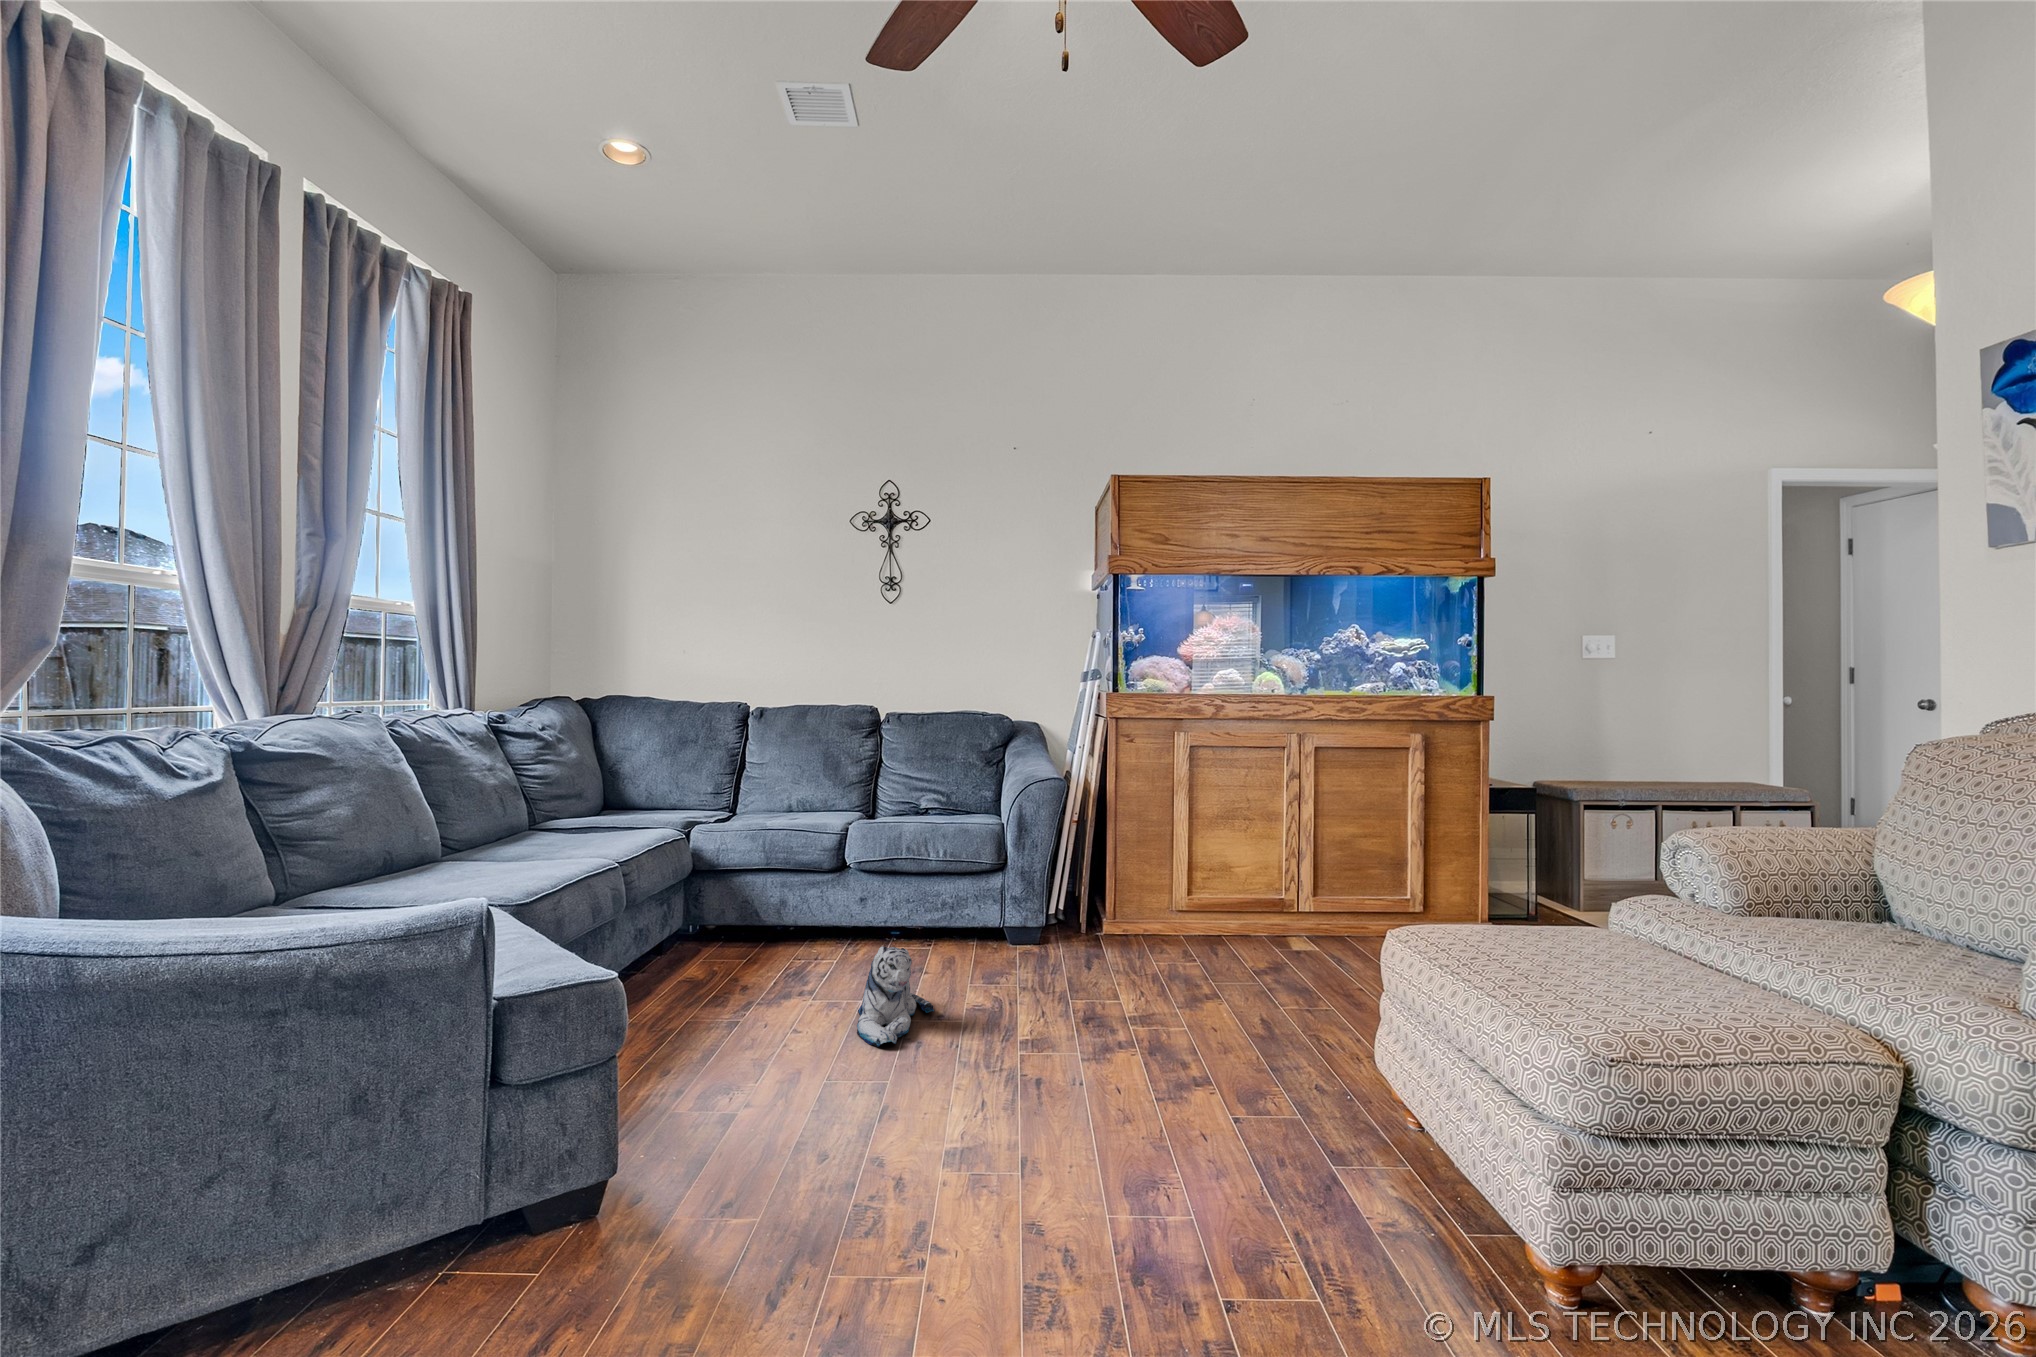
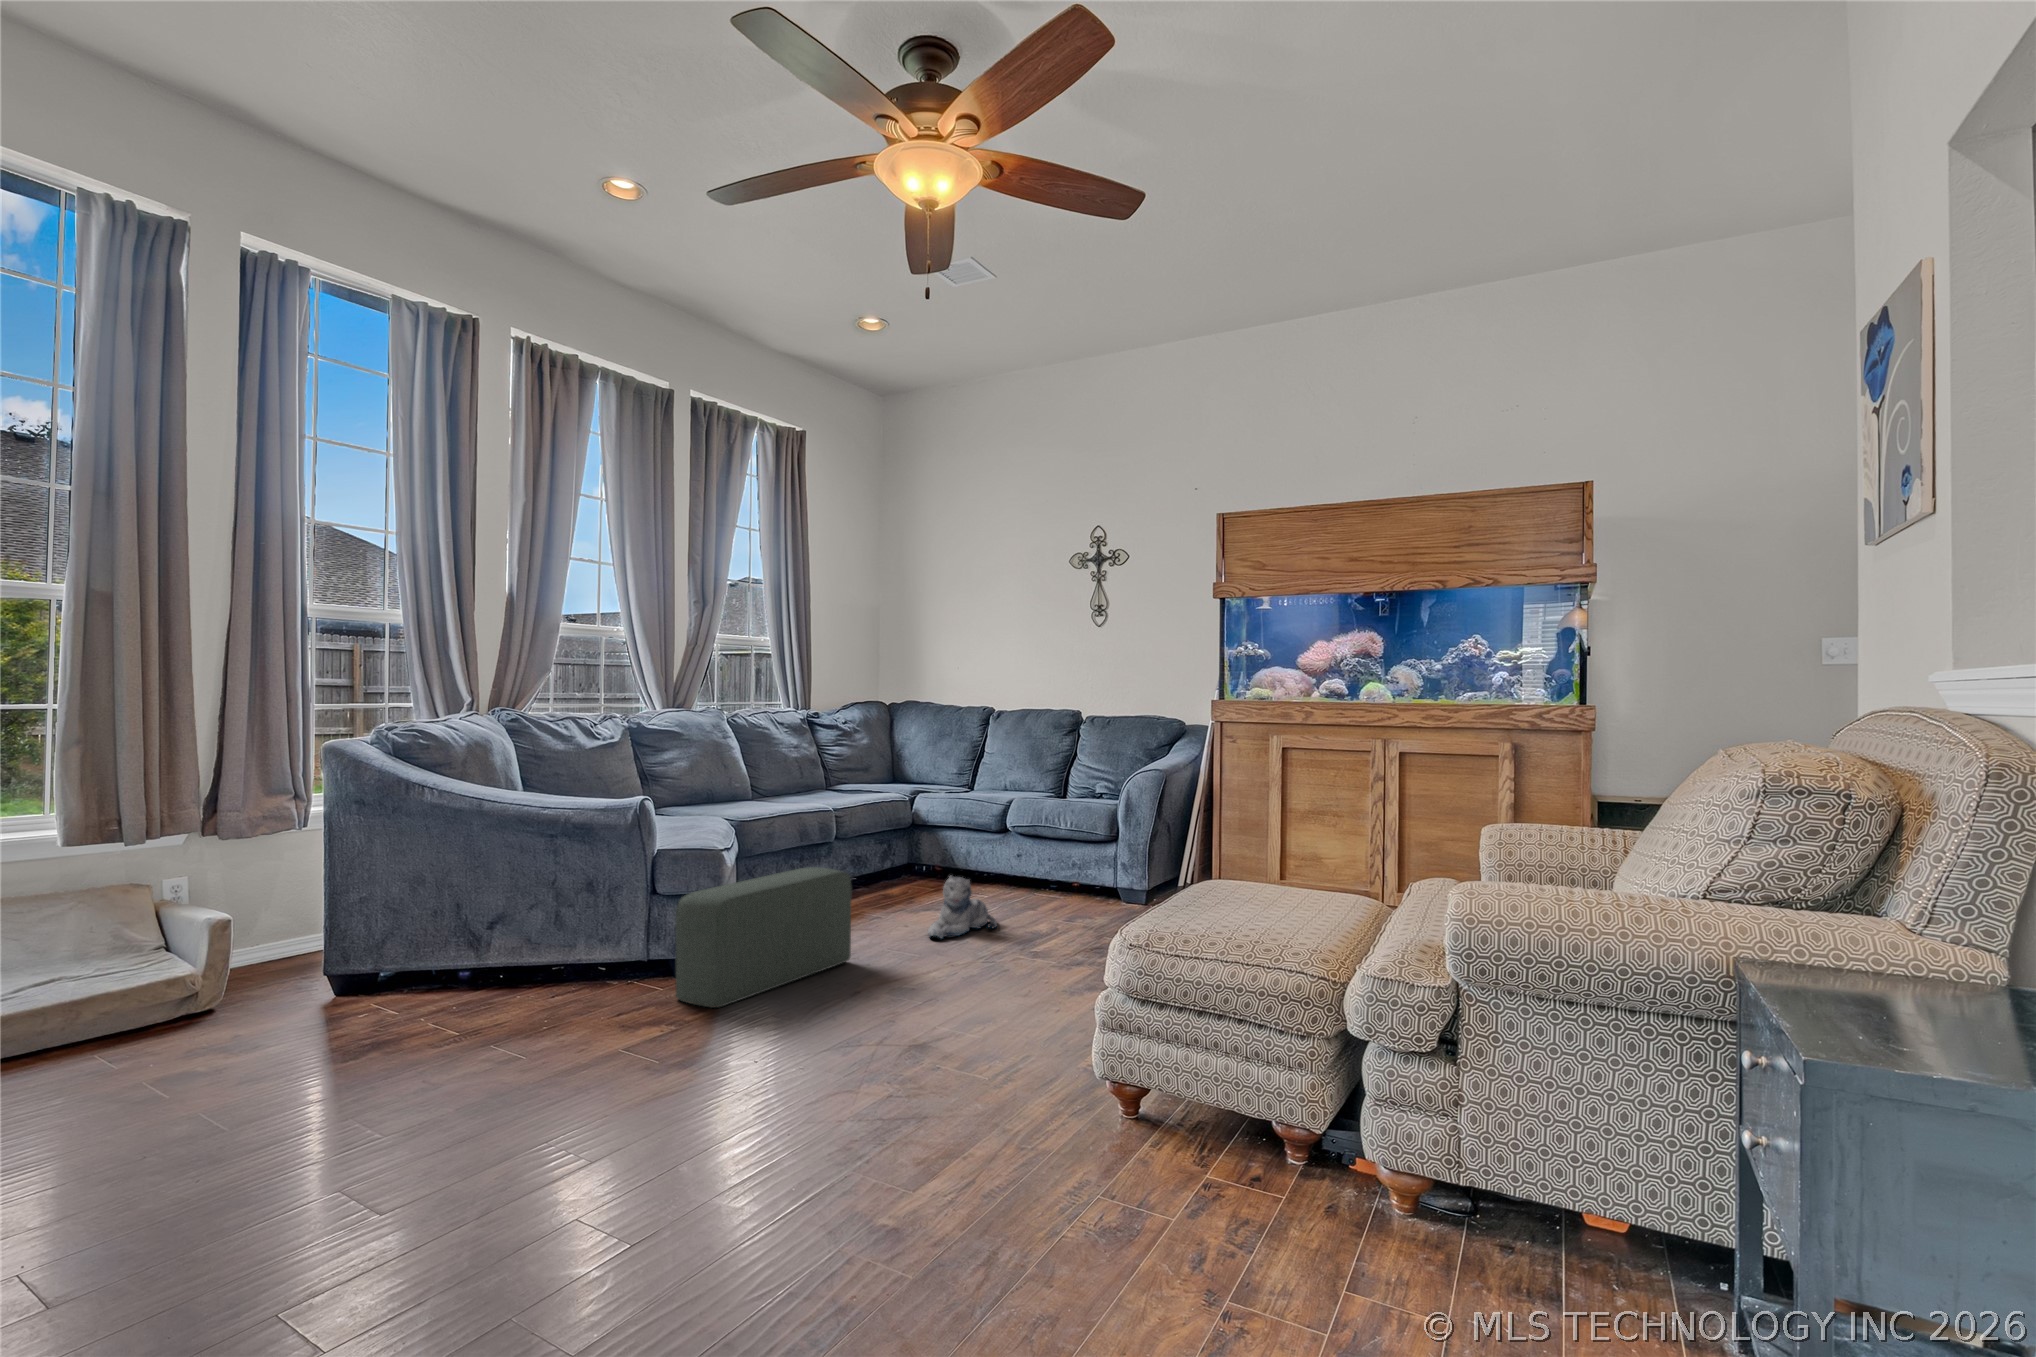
pouf: none [649,977,837,1313] -> present [675,867,852,1008]

